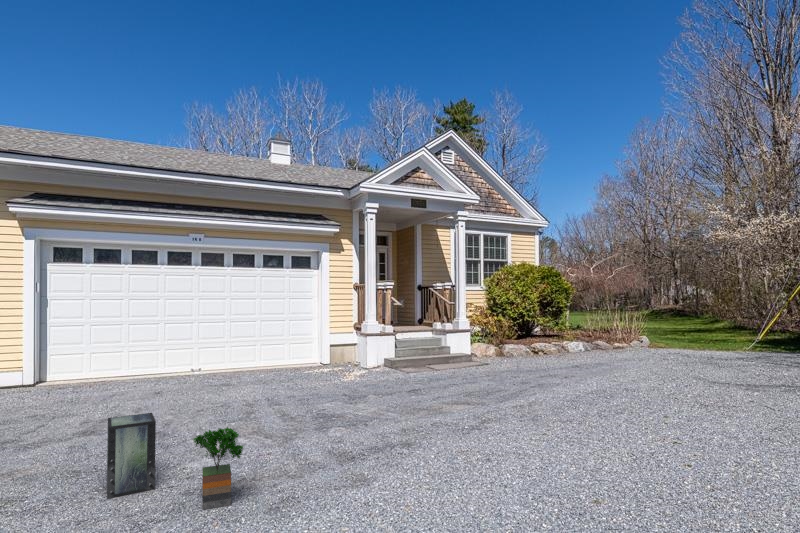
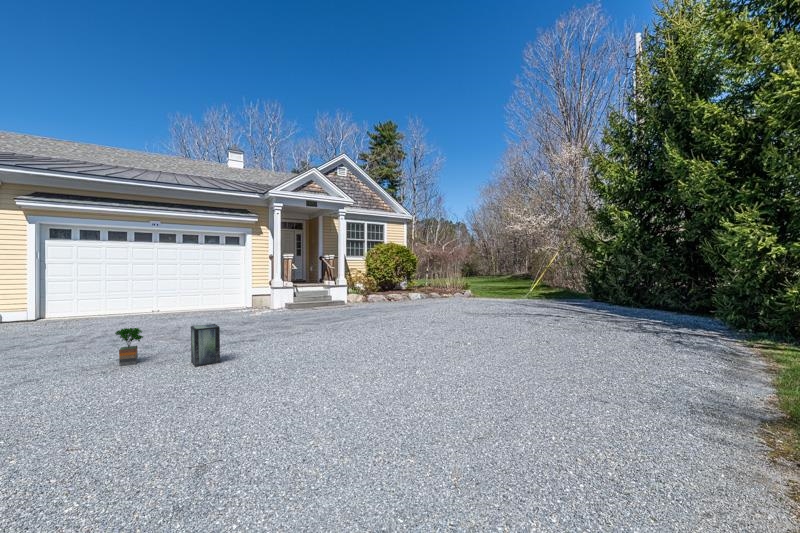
storage box: present [107,413,156,499] -> present [191,324,220,367]

